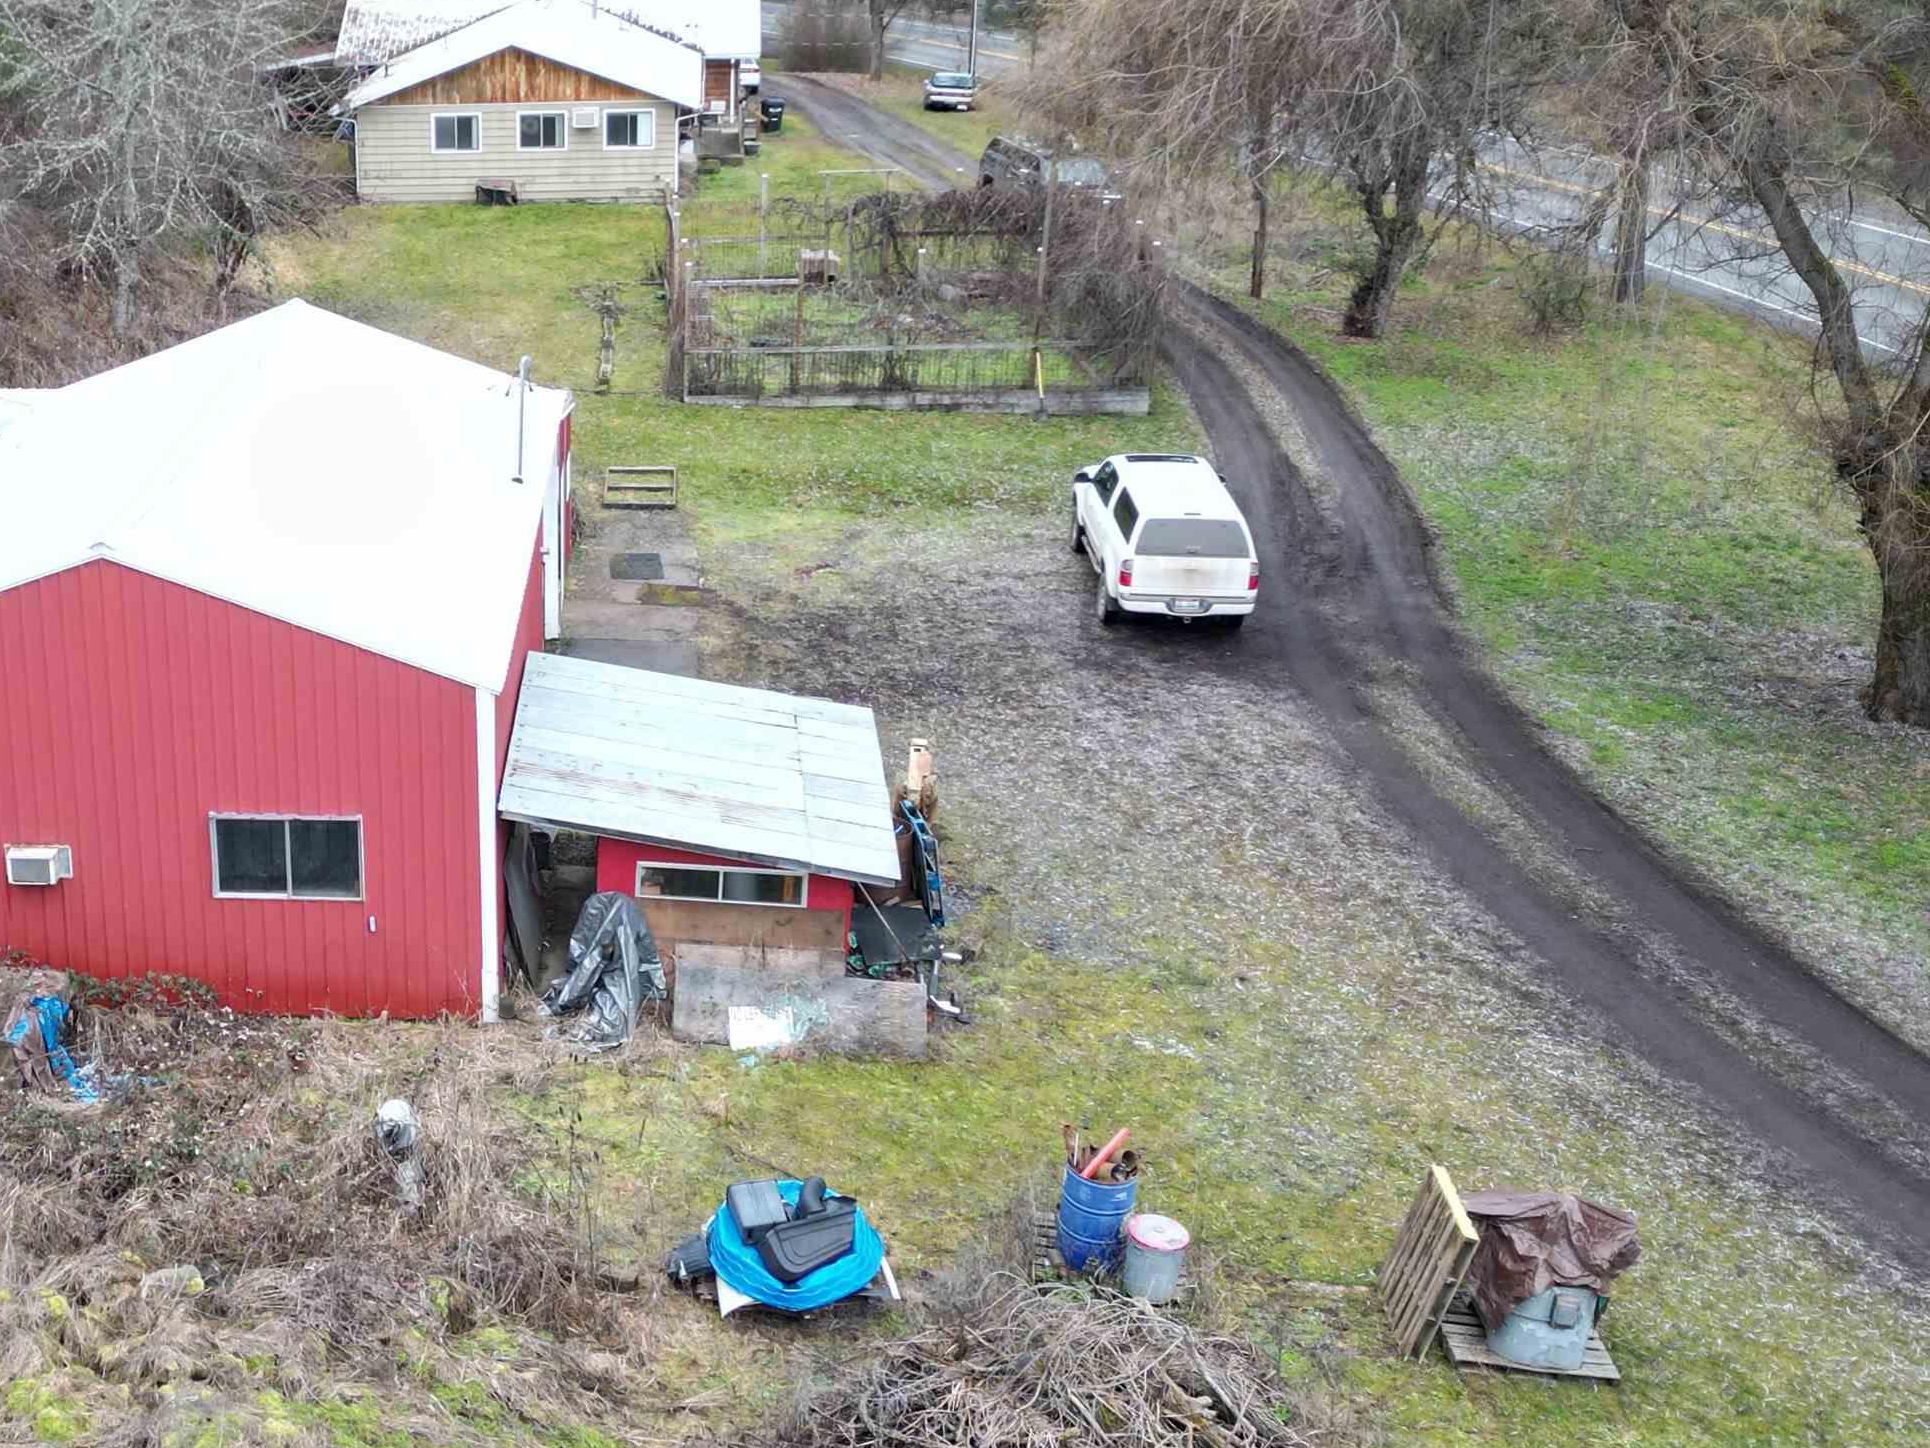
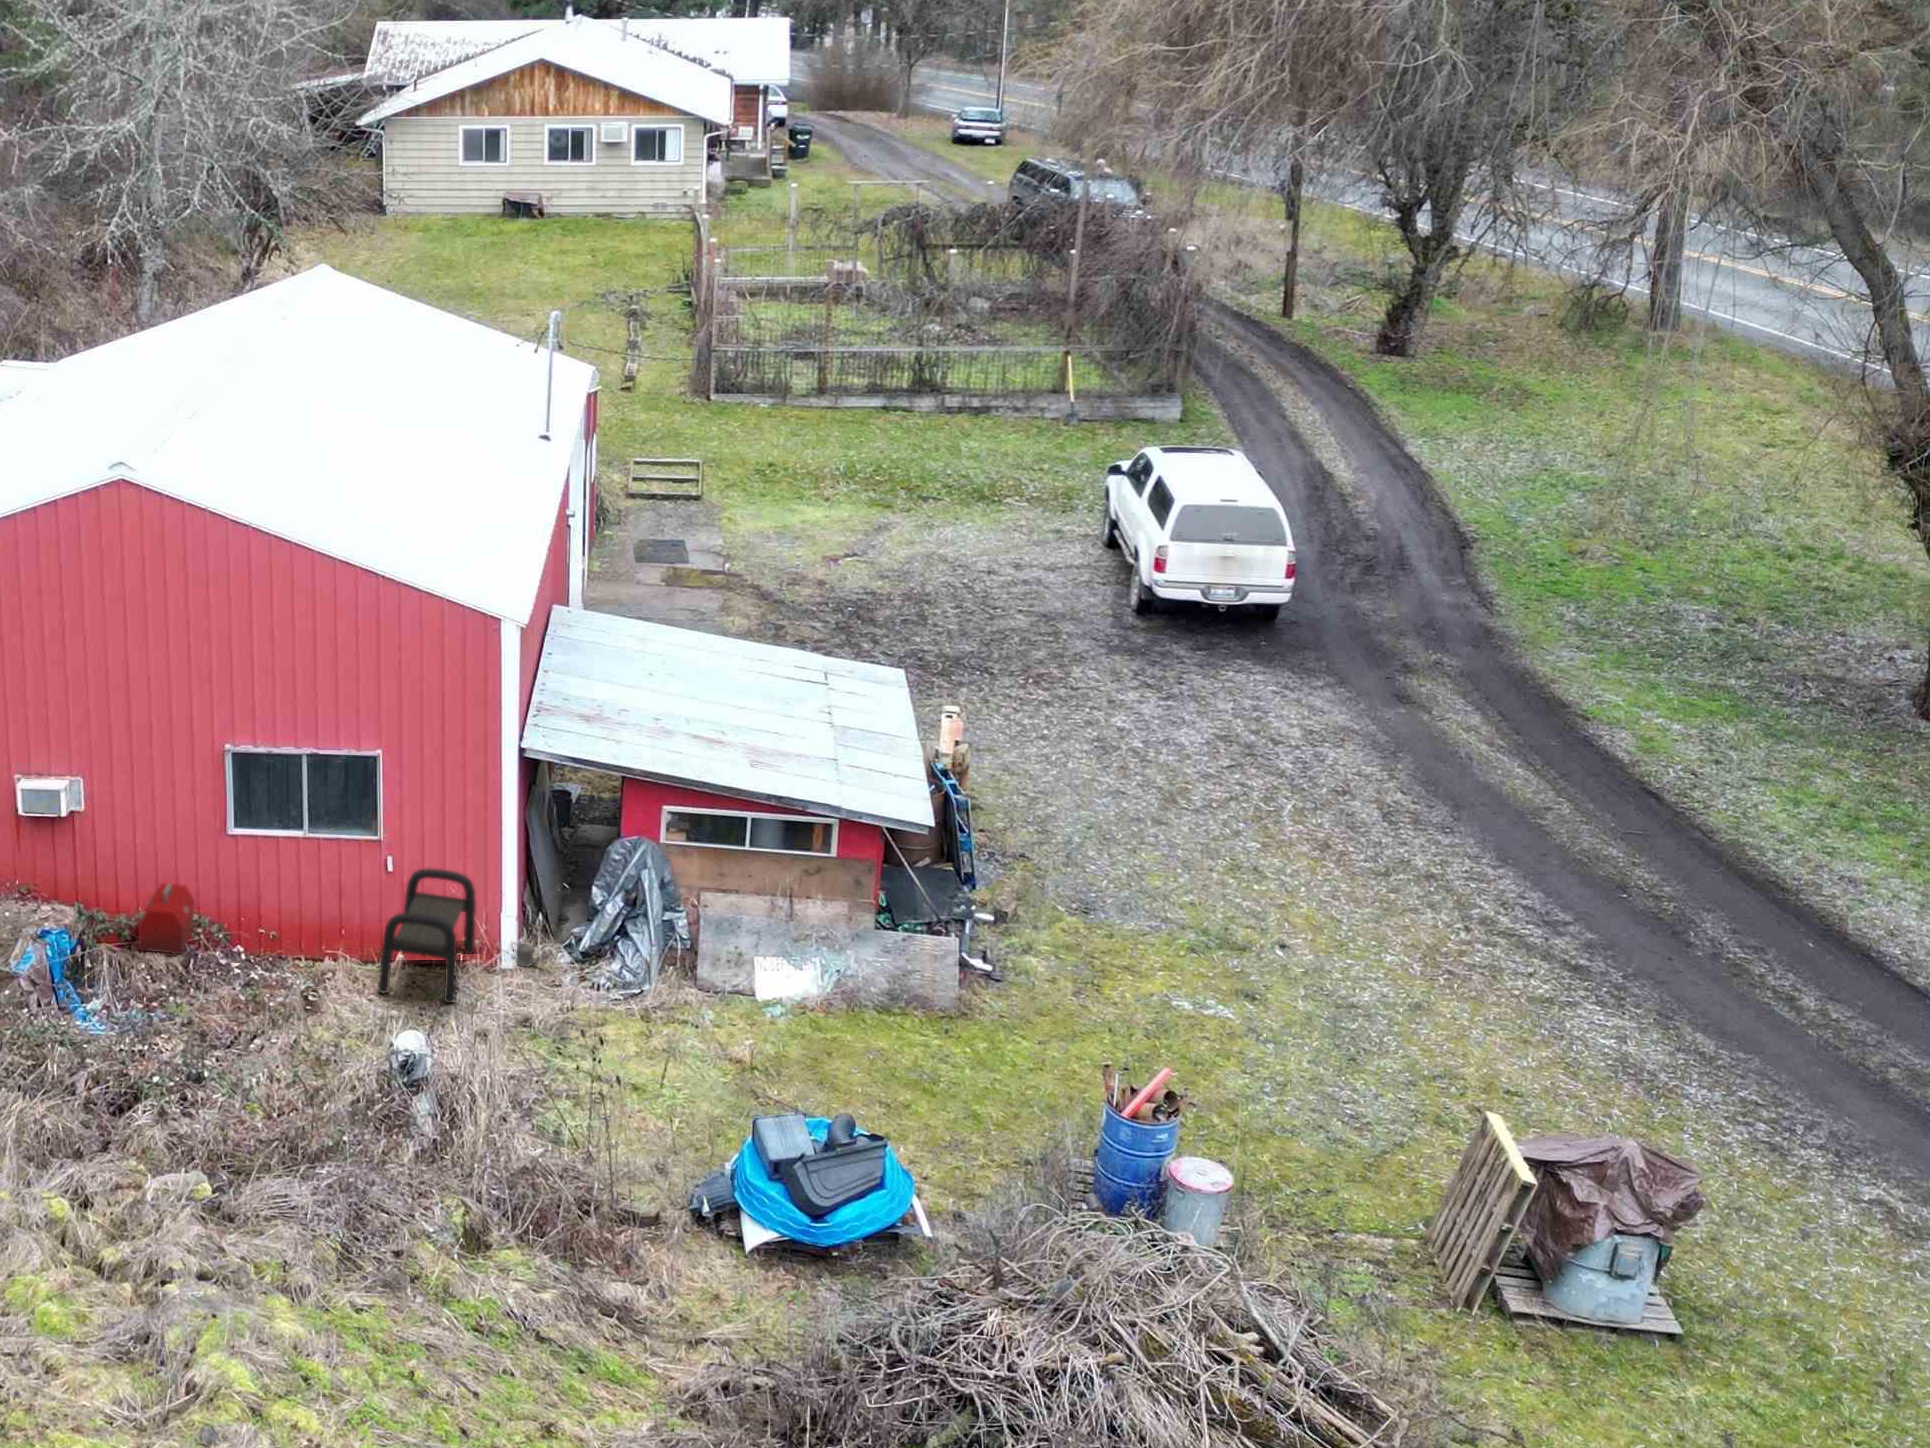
bench: none [365,925,458,1060] -> present [378,869,476,1003]
toolbox: none [130,944,185,1015] -> present [138,883,195,954]

